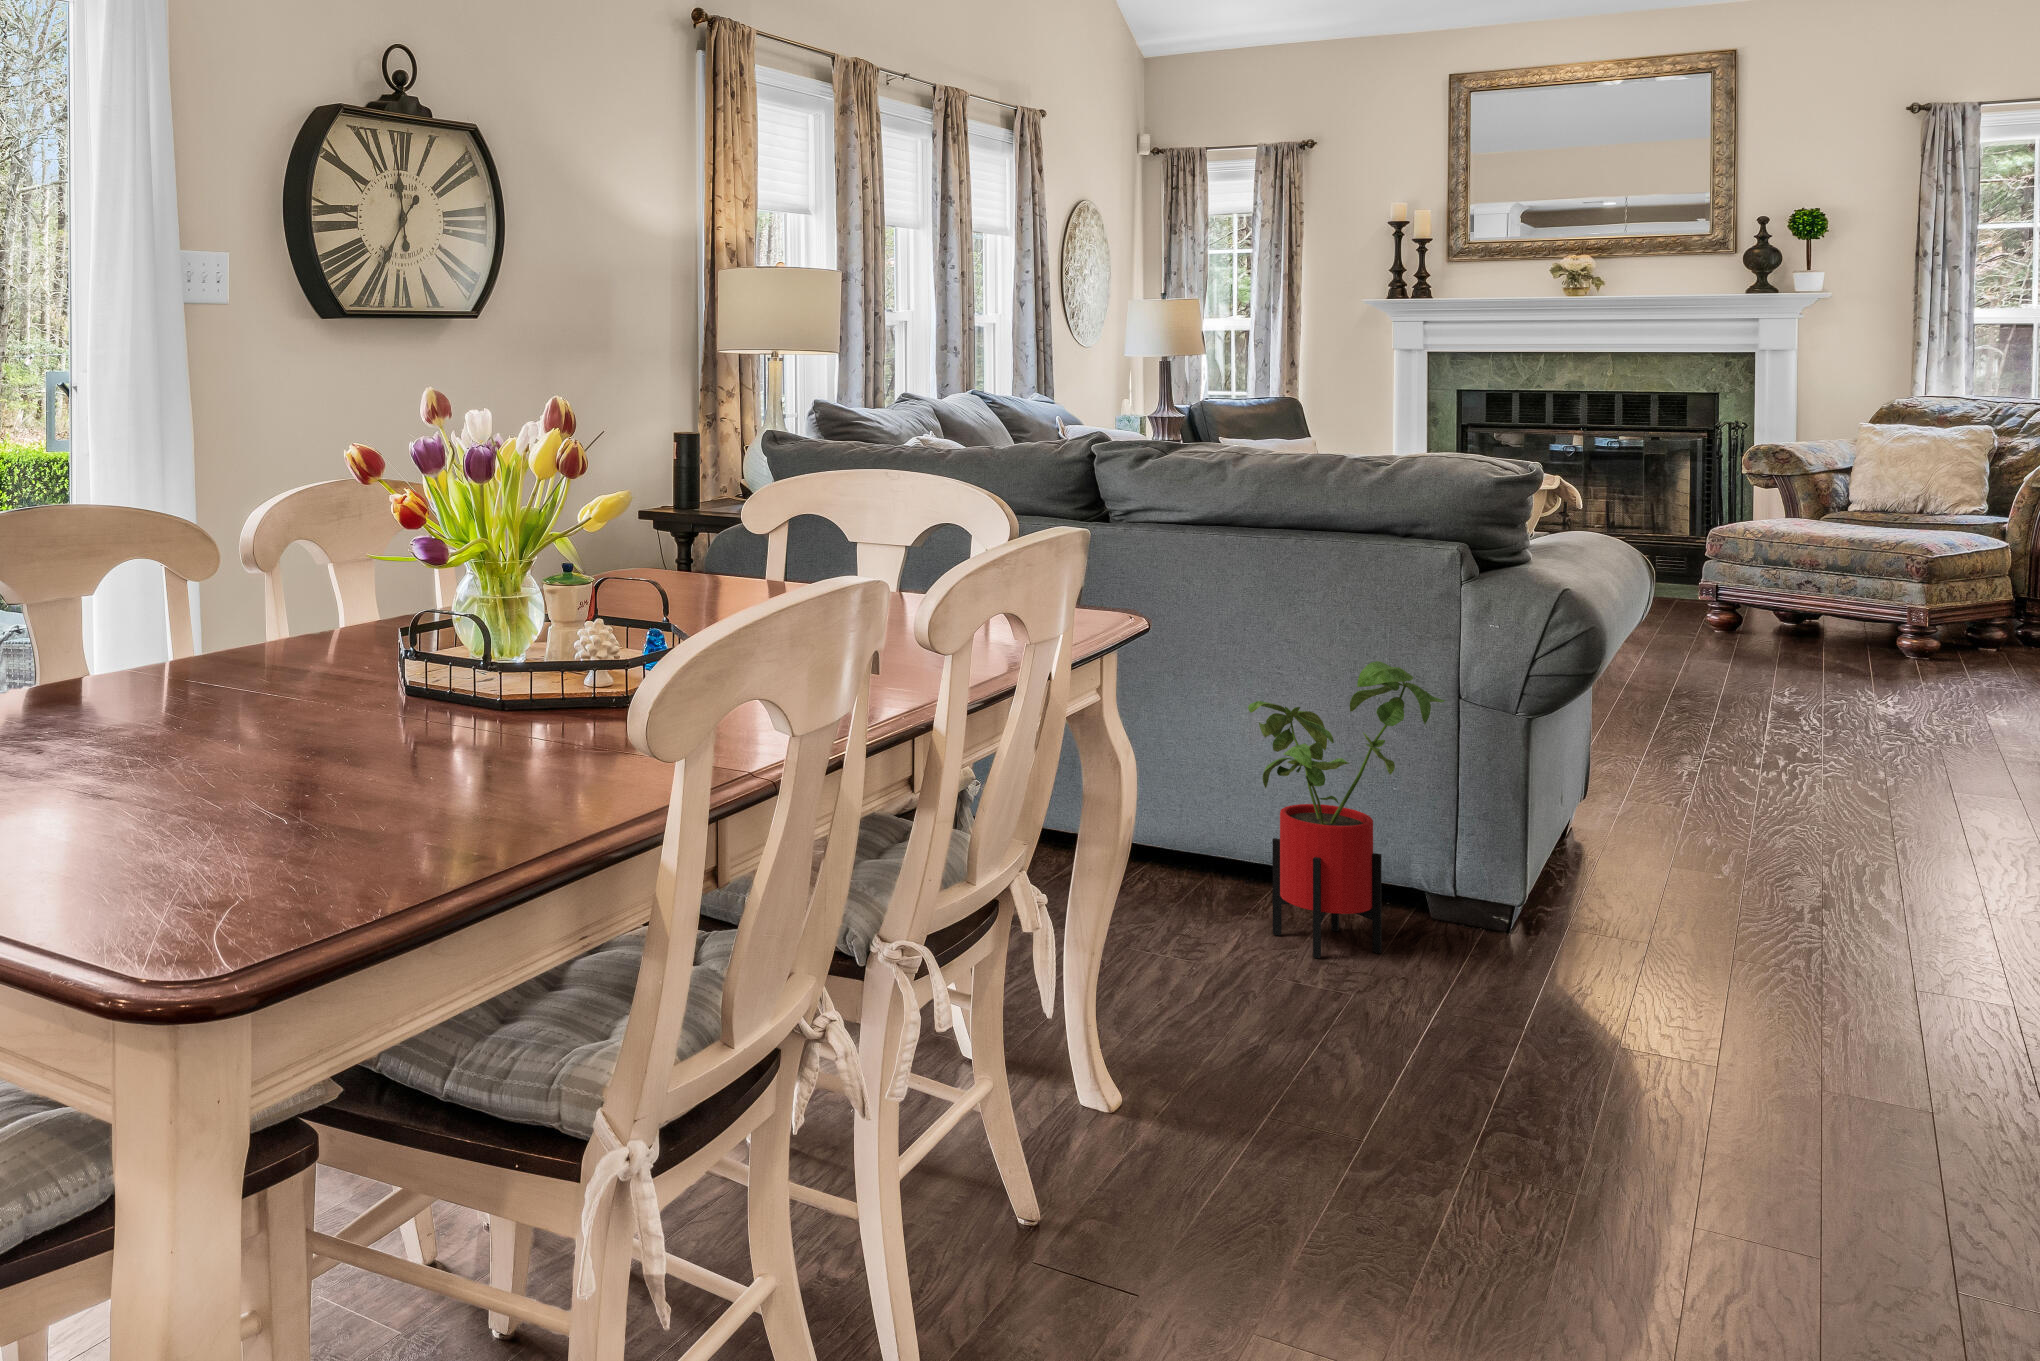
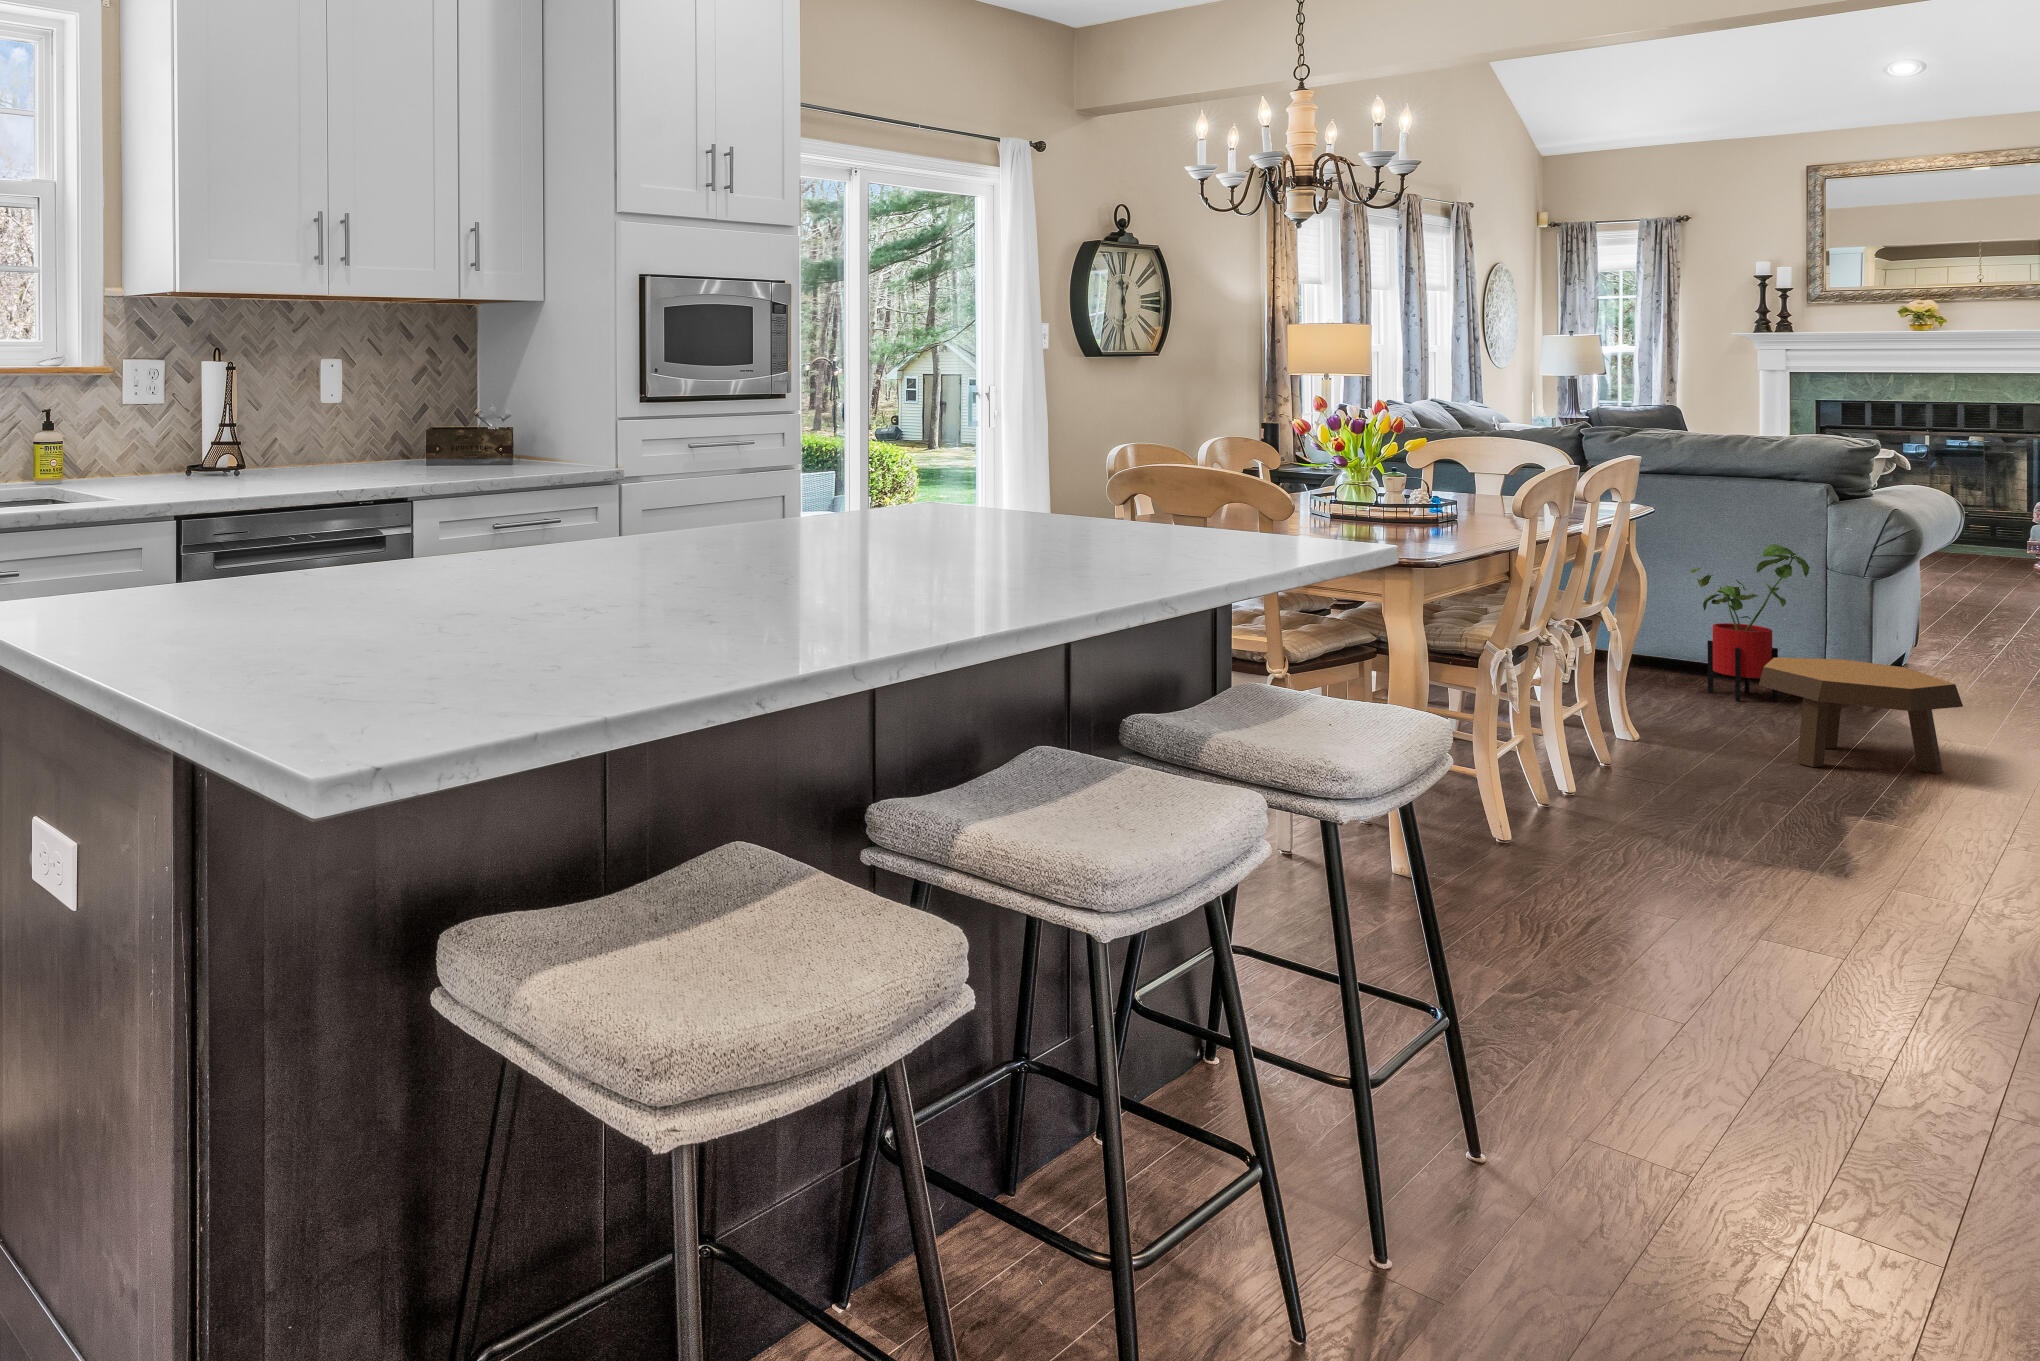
footstool: none [1332,914,1695,1186] -> present [1759,658,1963,774]

